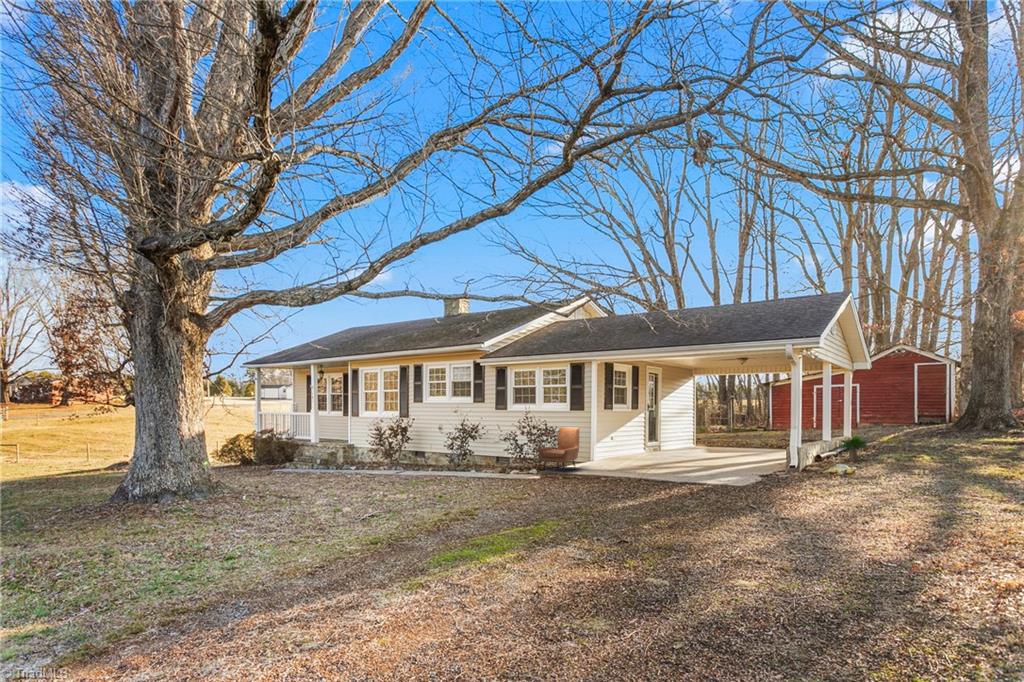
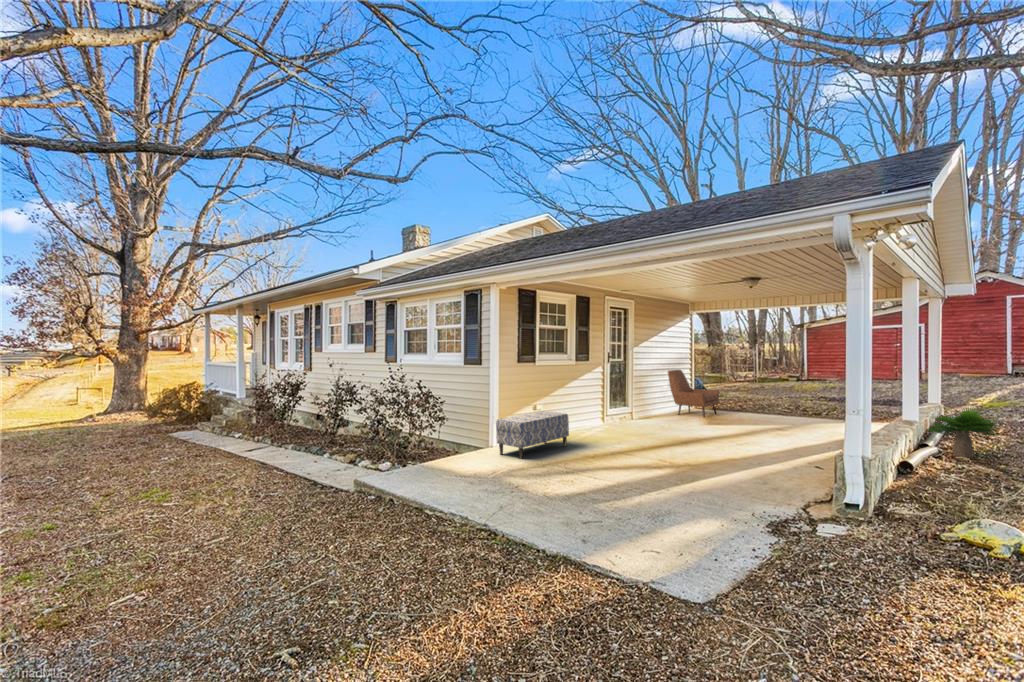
chair: present [538,427,579,472] -> present [668,370,719,417]
bench: none [596,442,635,469] -> present [496,411,569,459]

